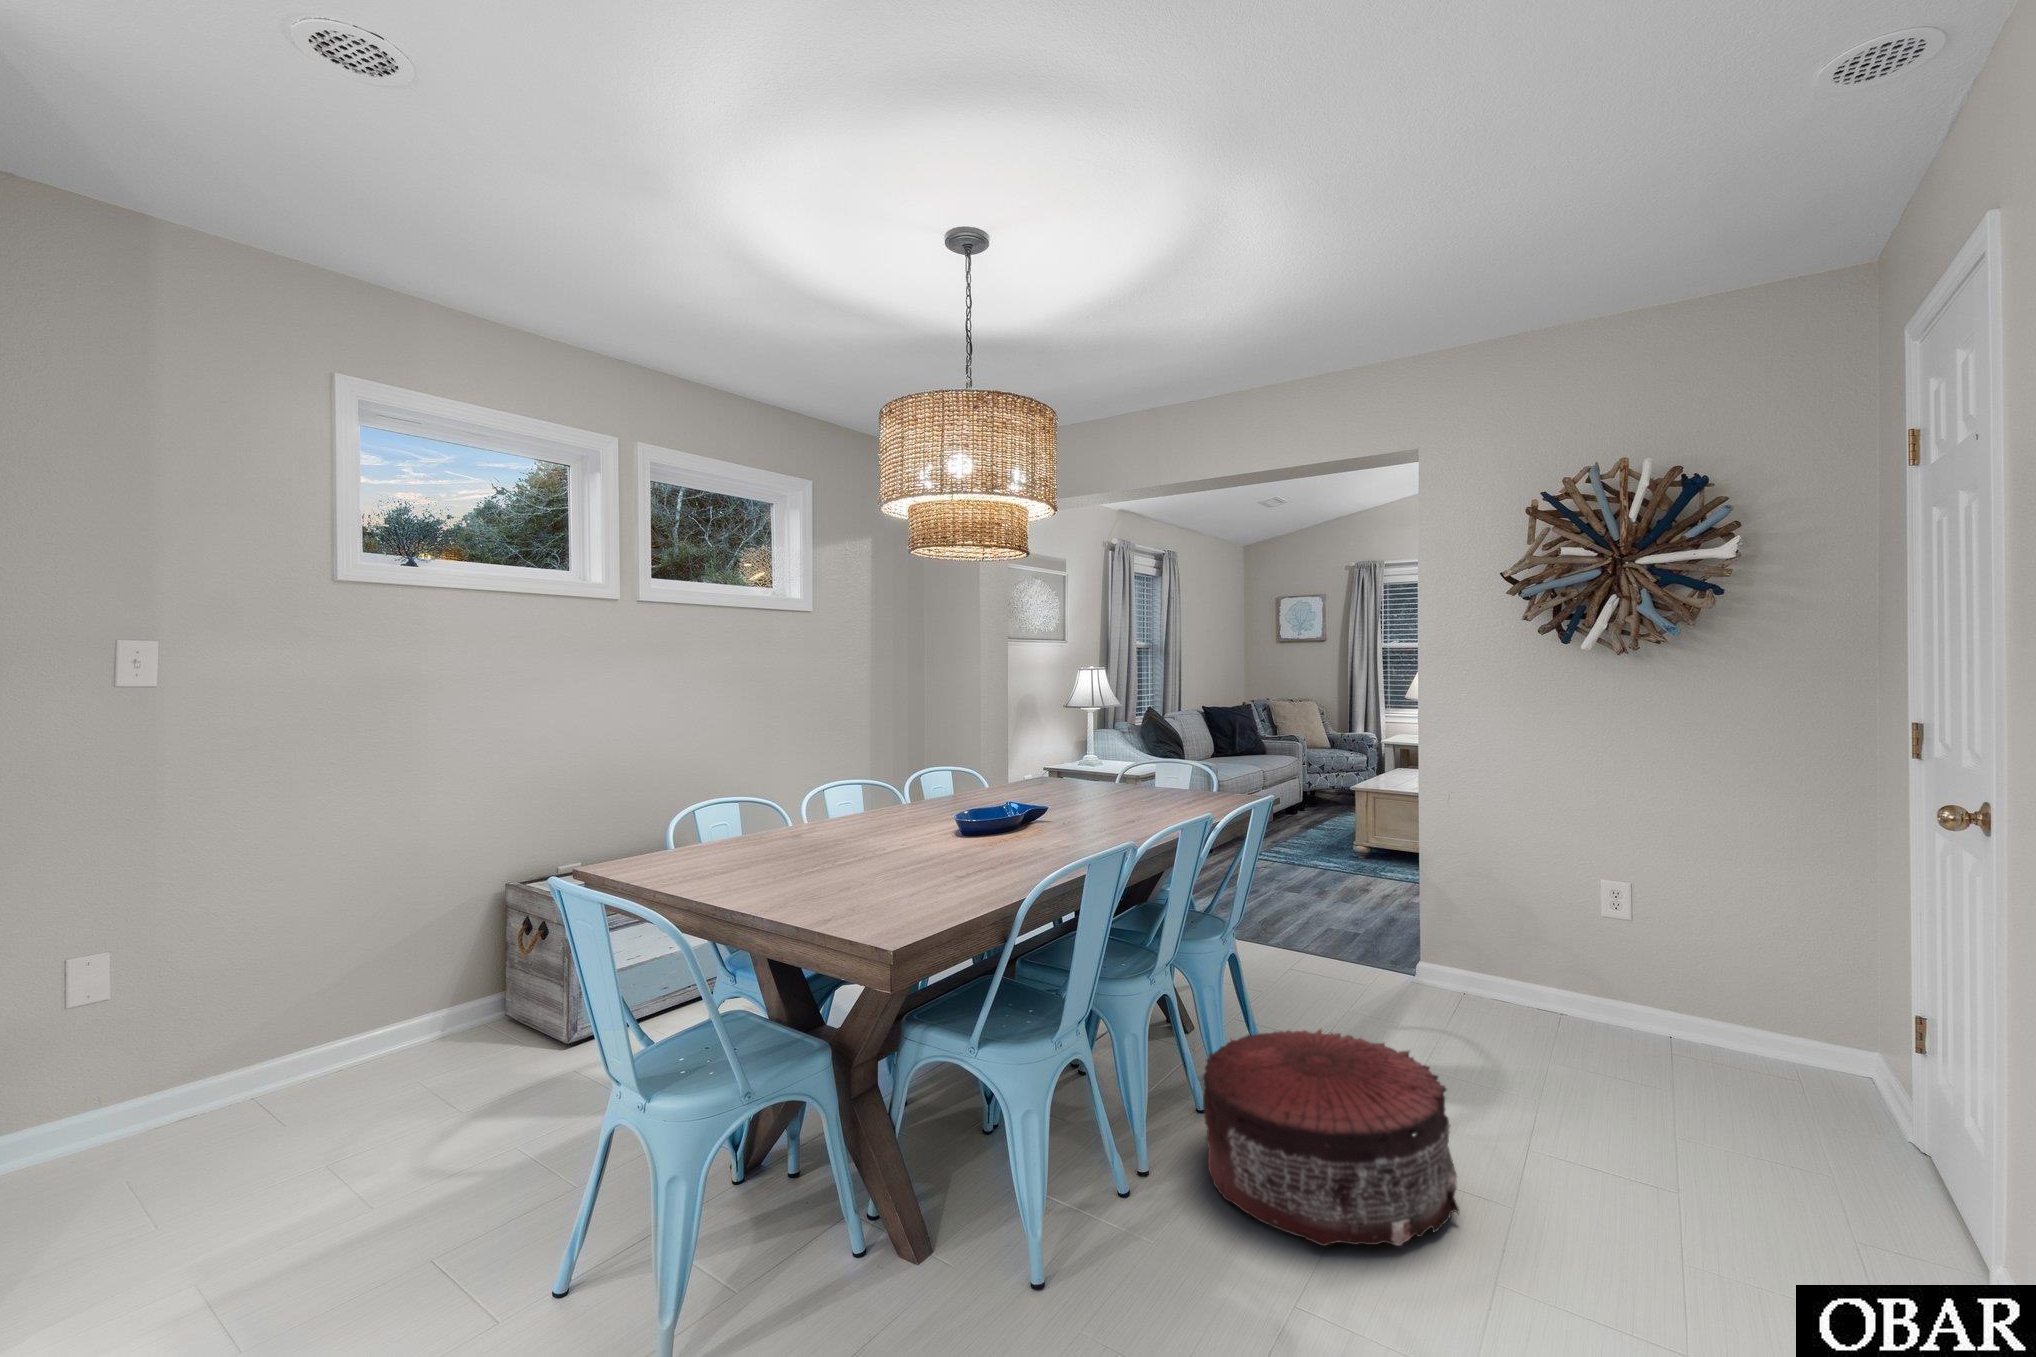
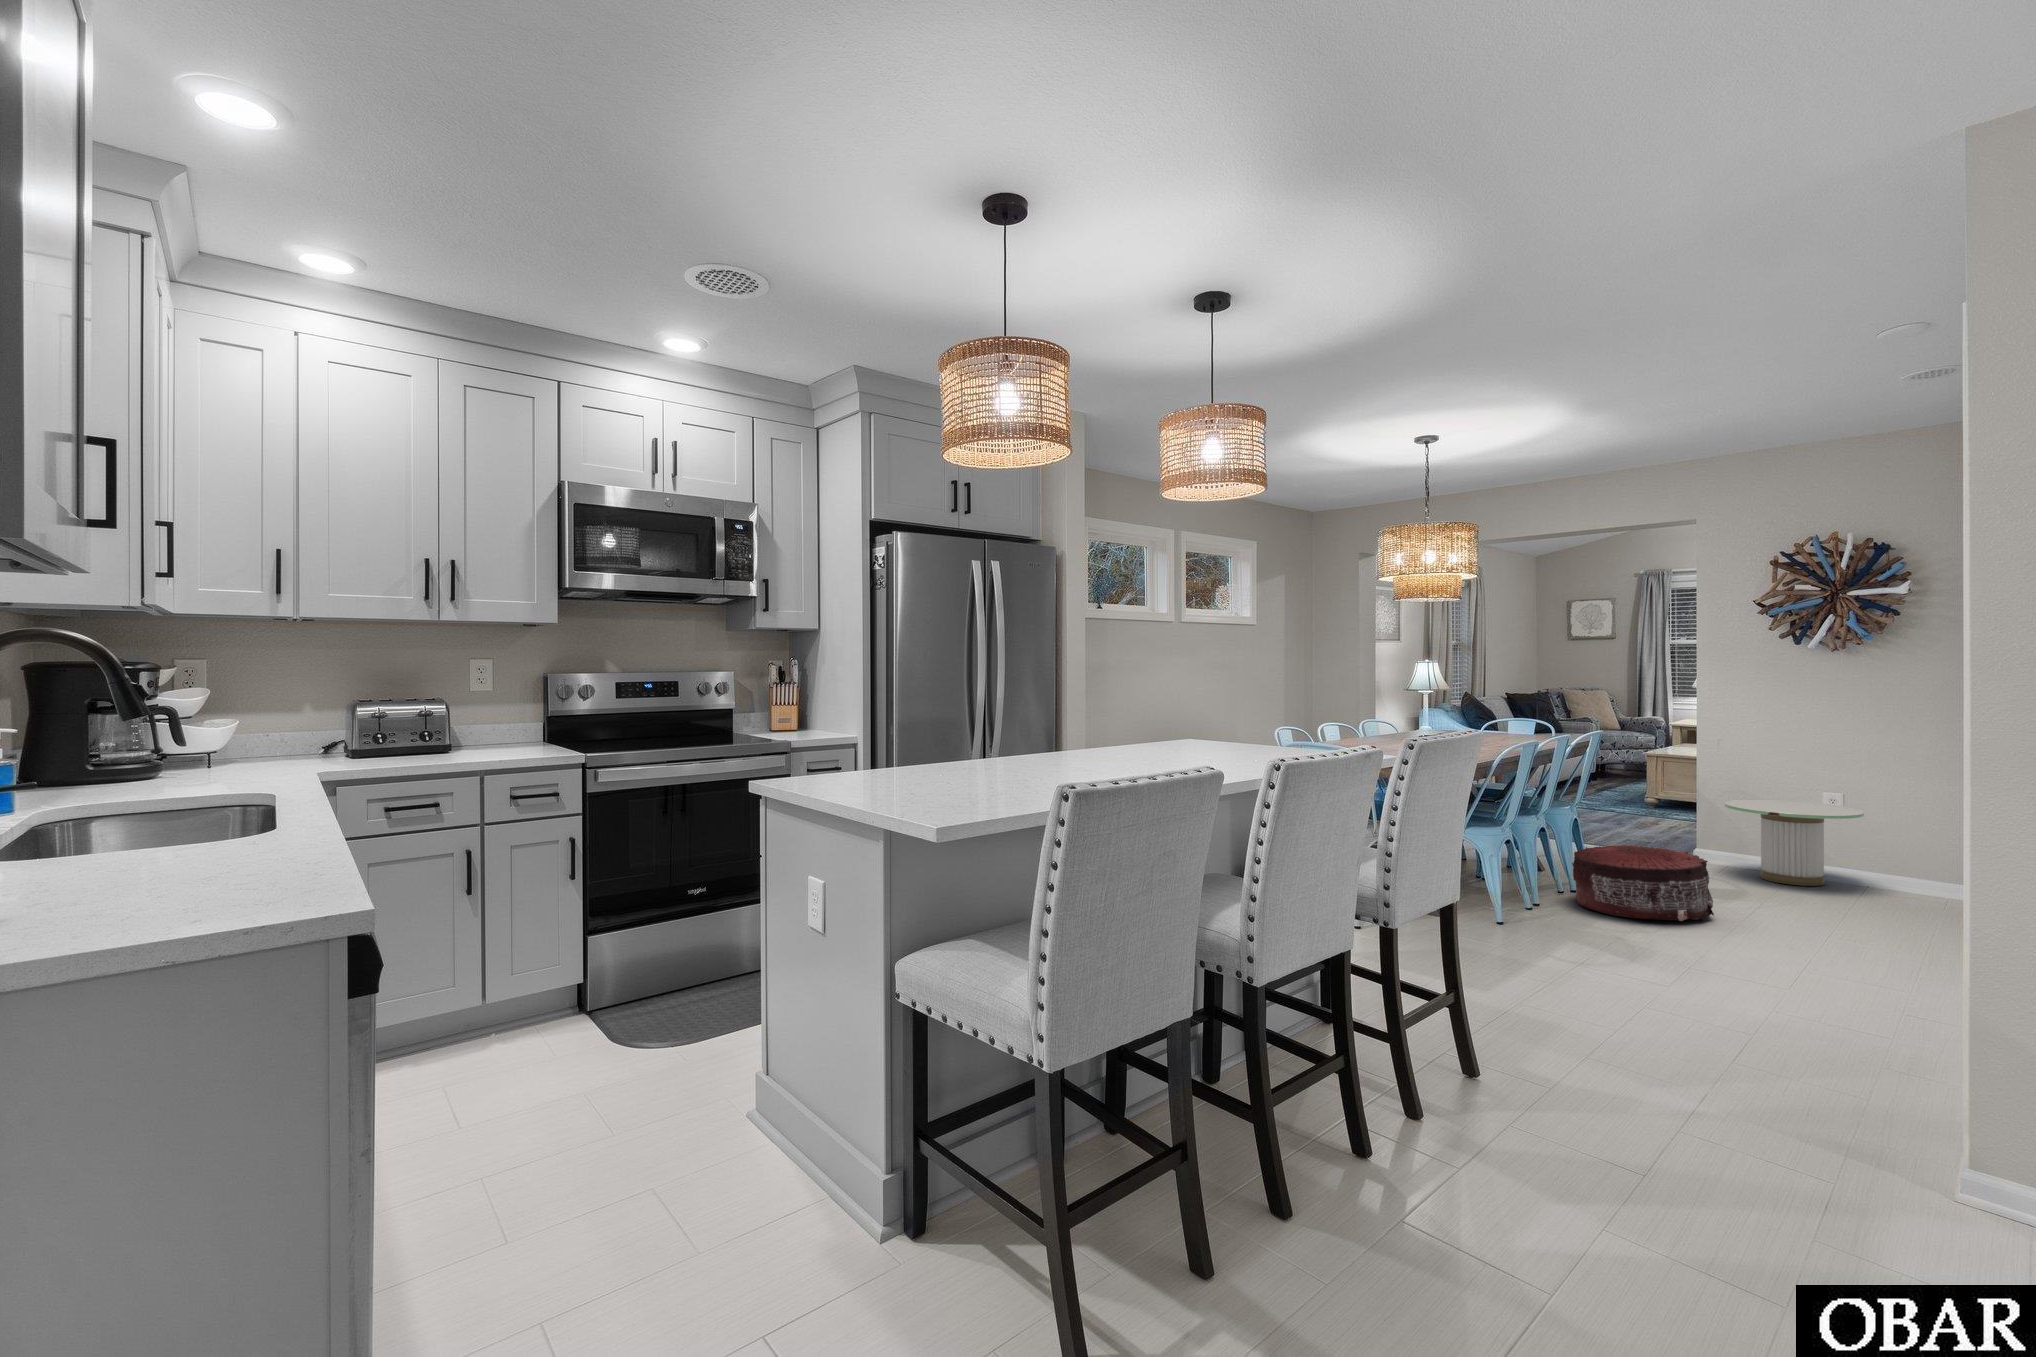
side table: none [1461,897,1673,1061] -> present [1725,799,1864,886]

